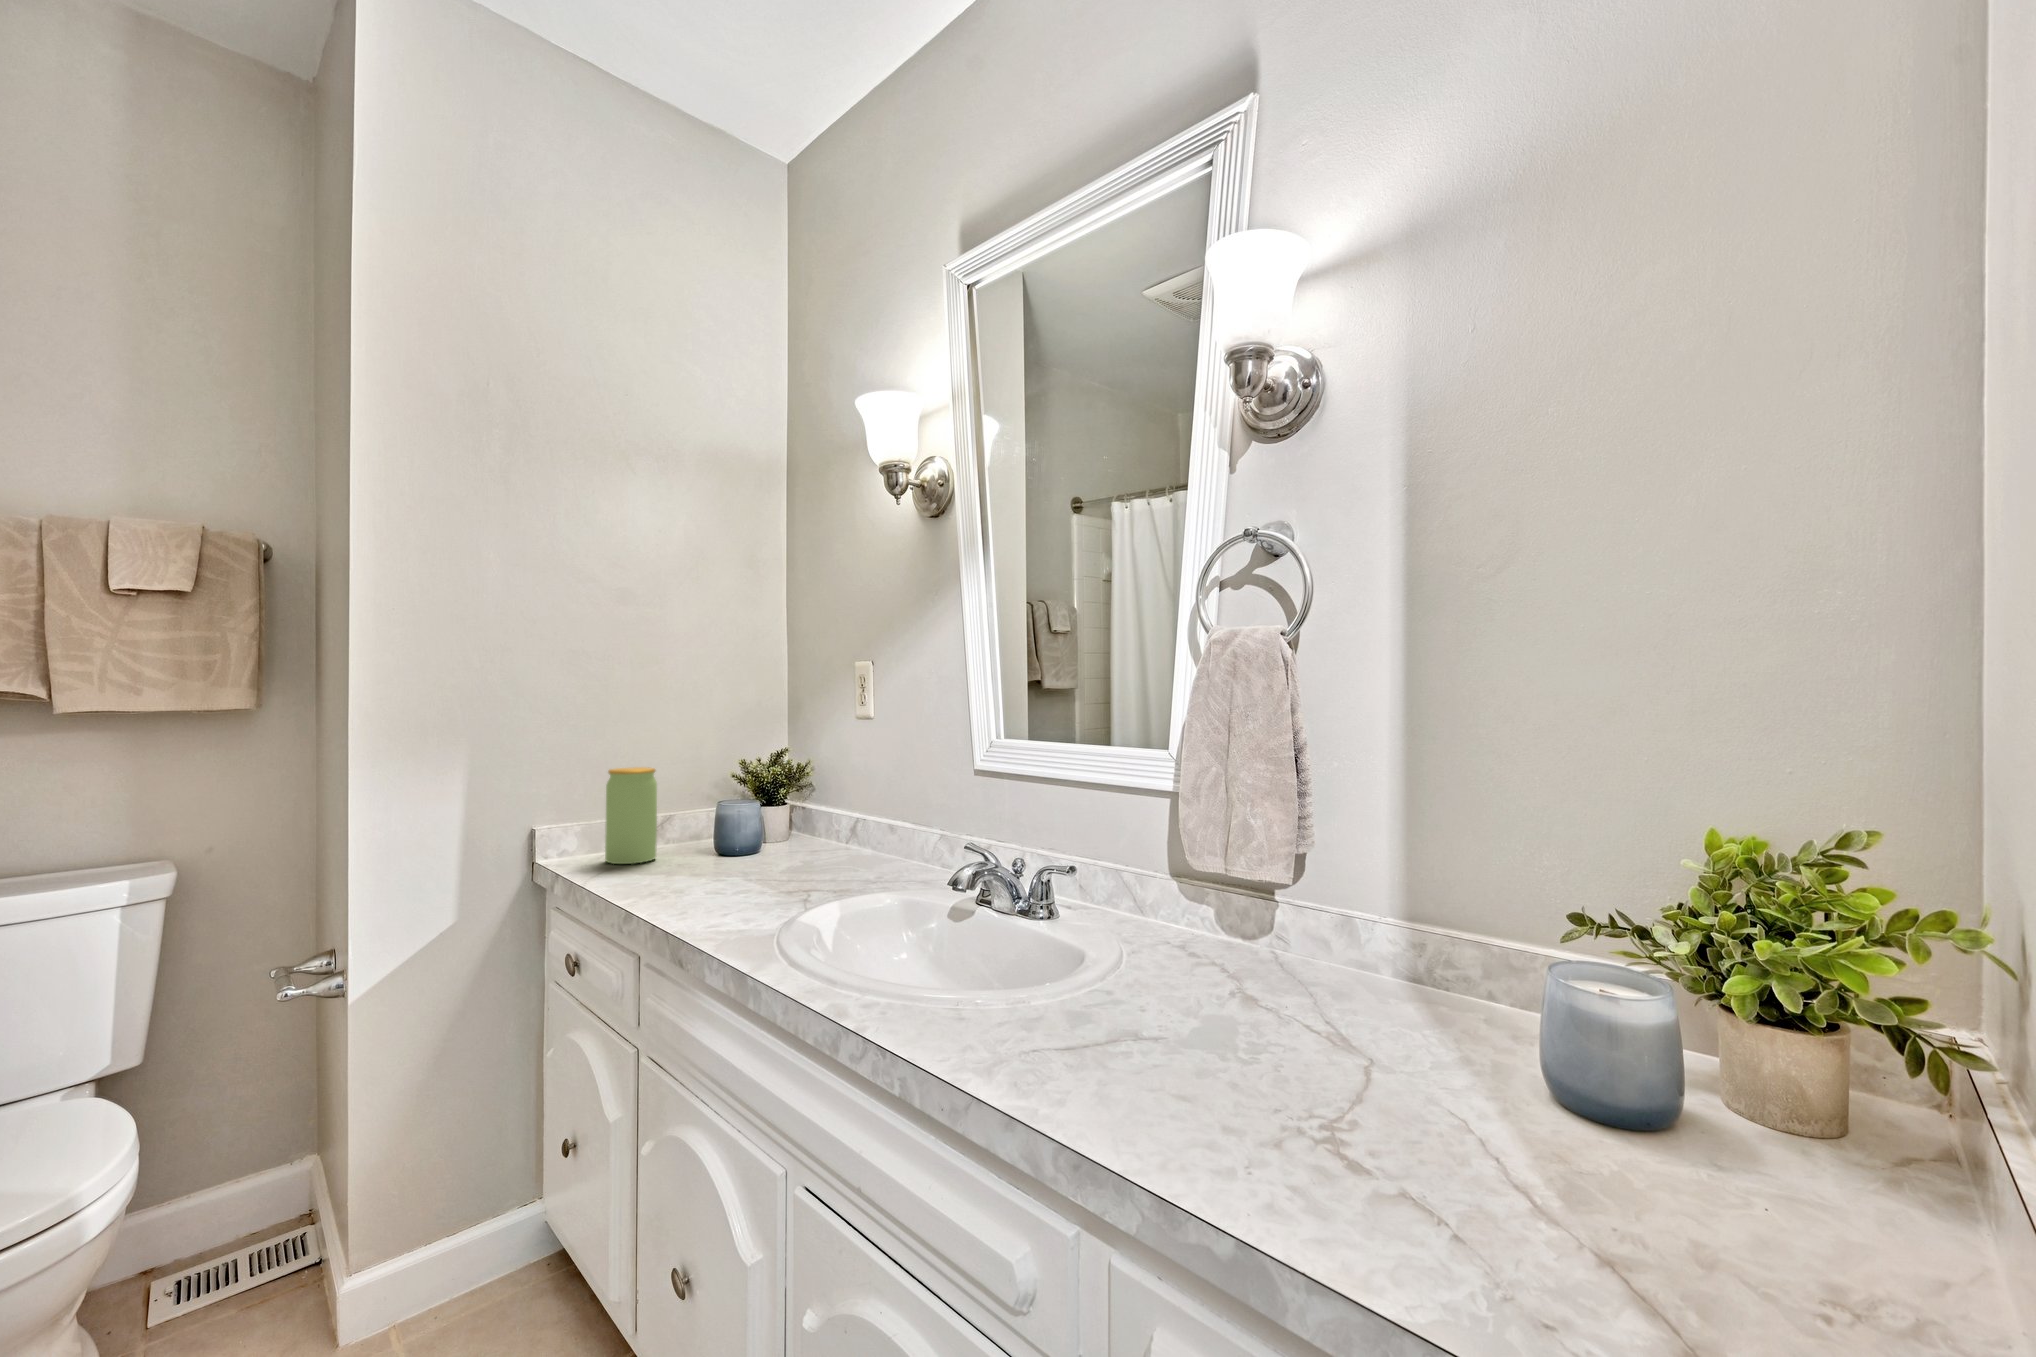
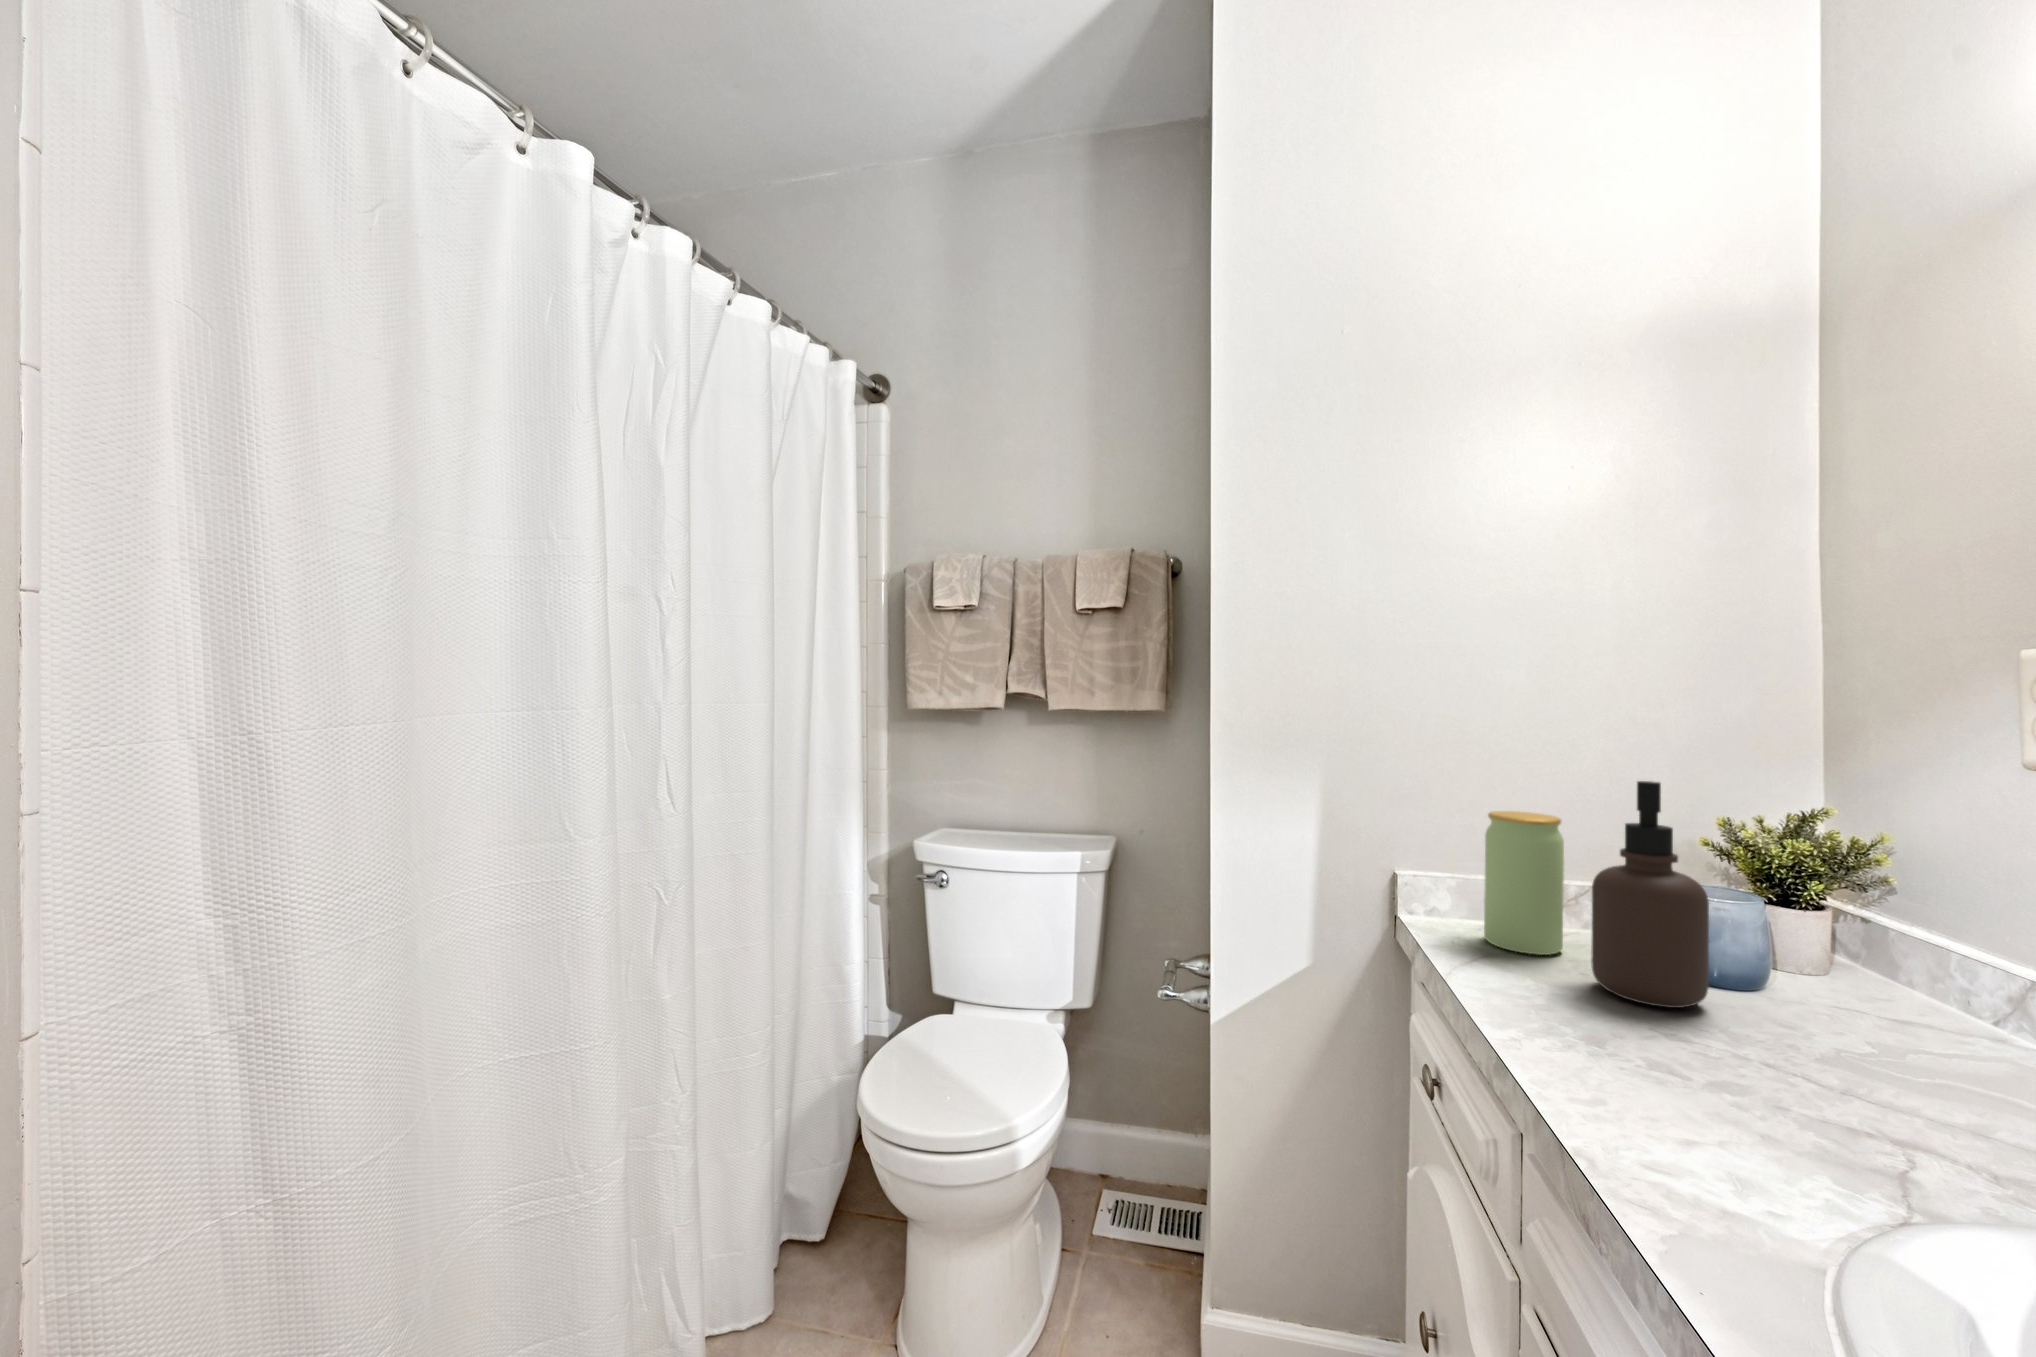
soap dispenser: none [677,736,737,871] -> present [1591,781,1709,1008]

